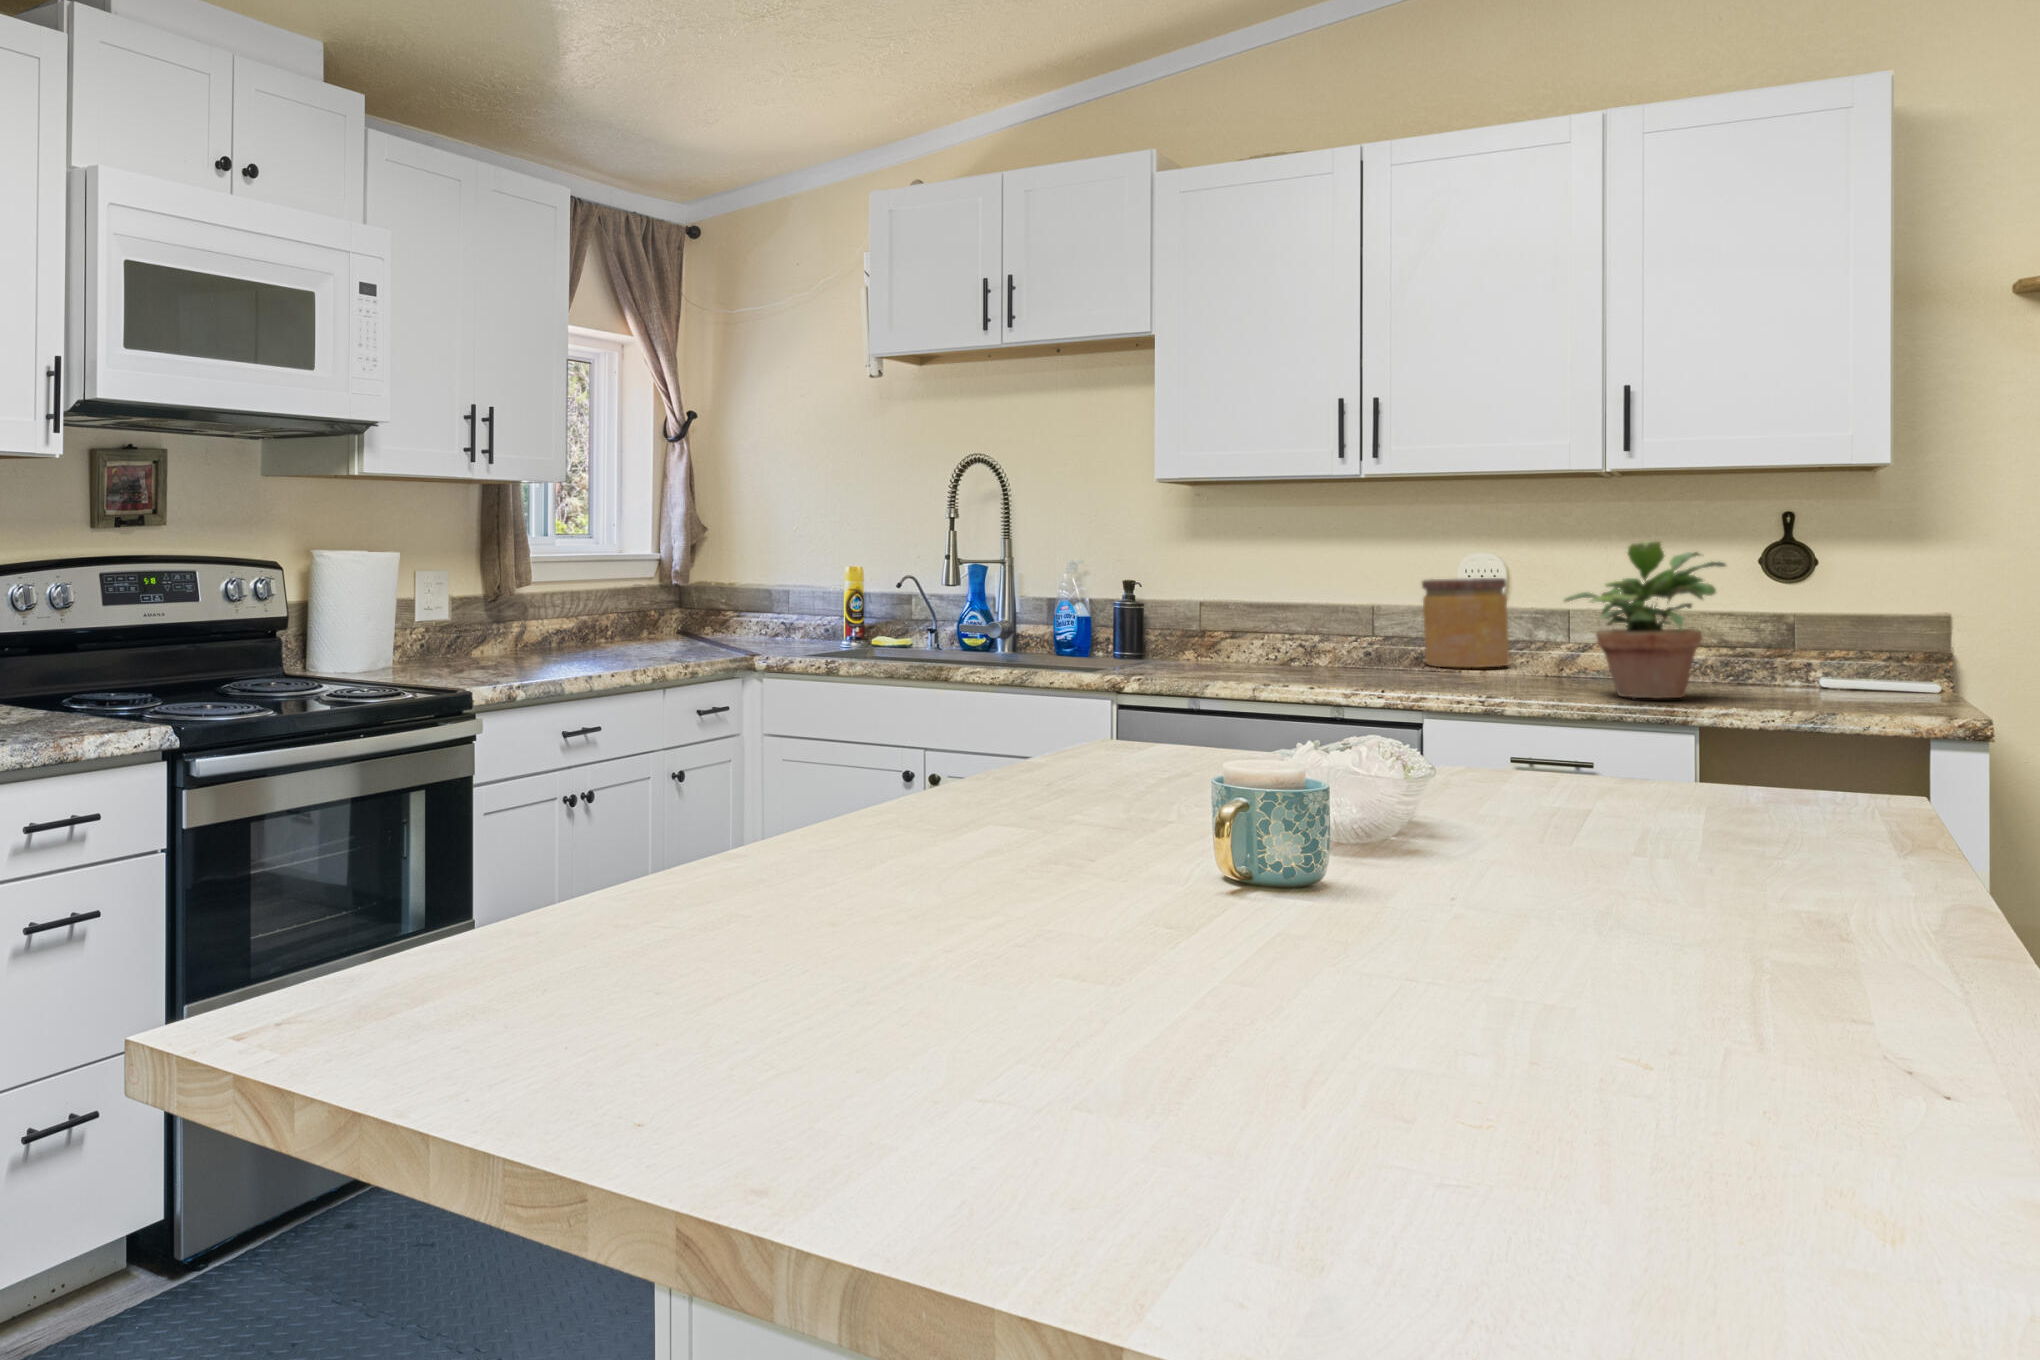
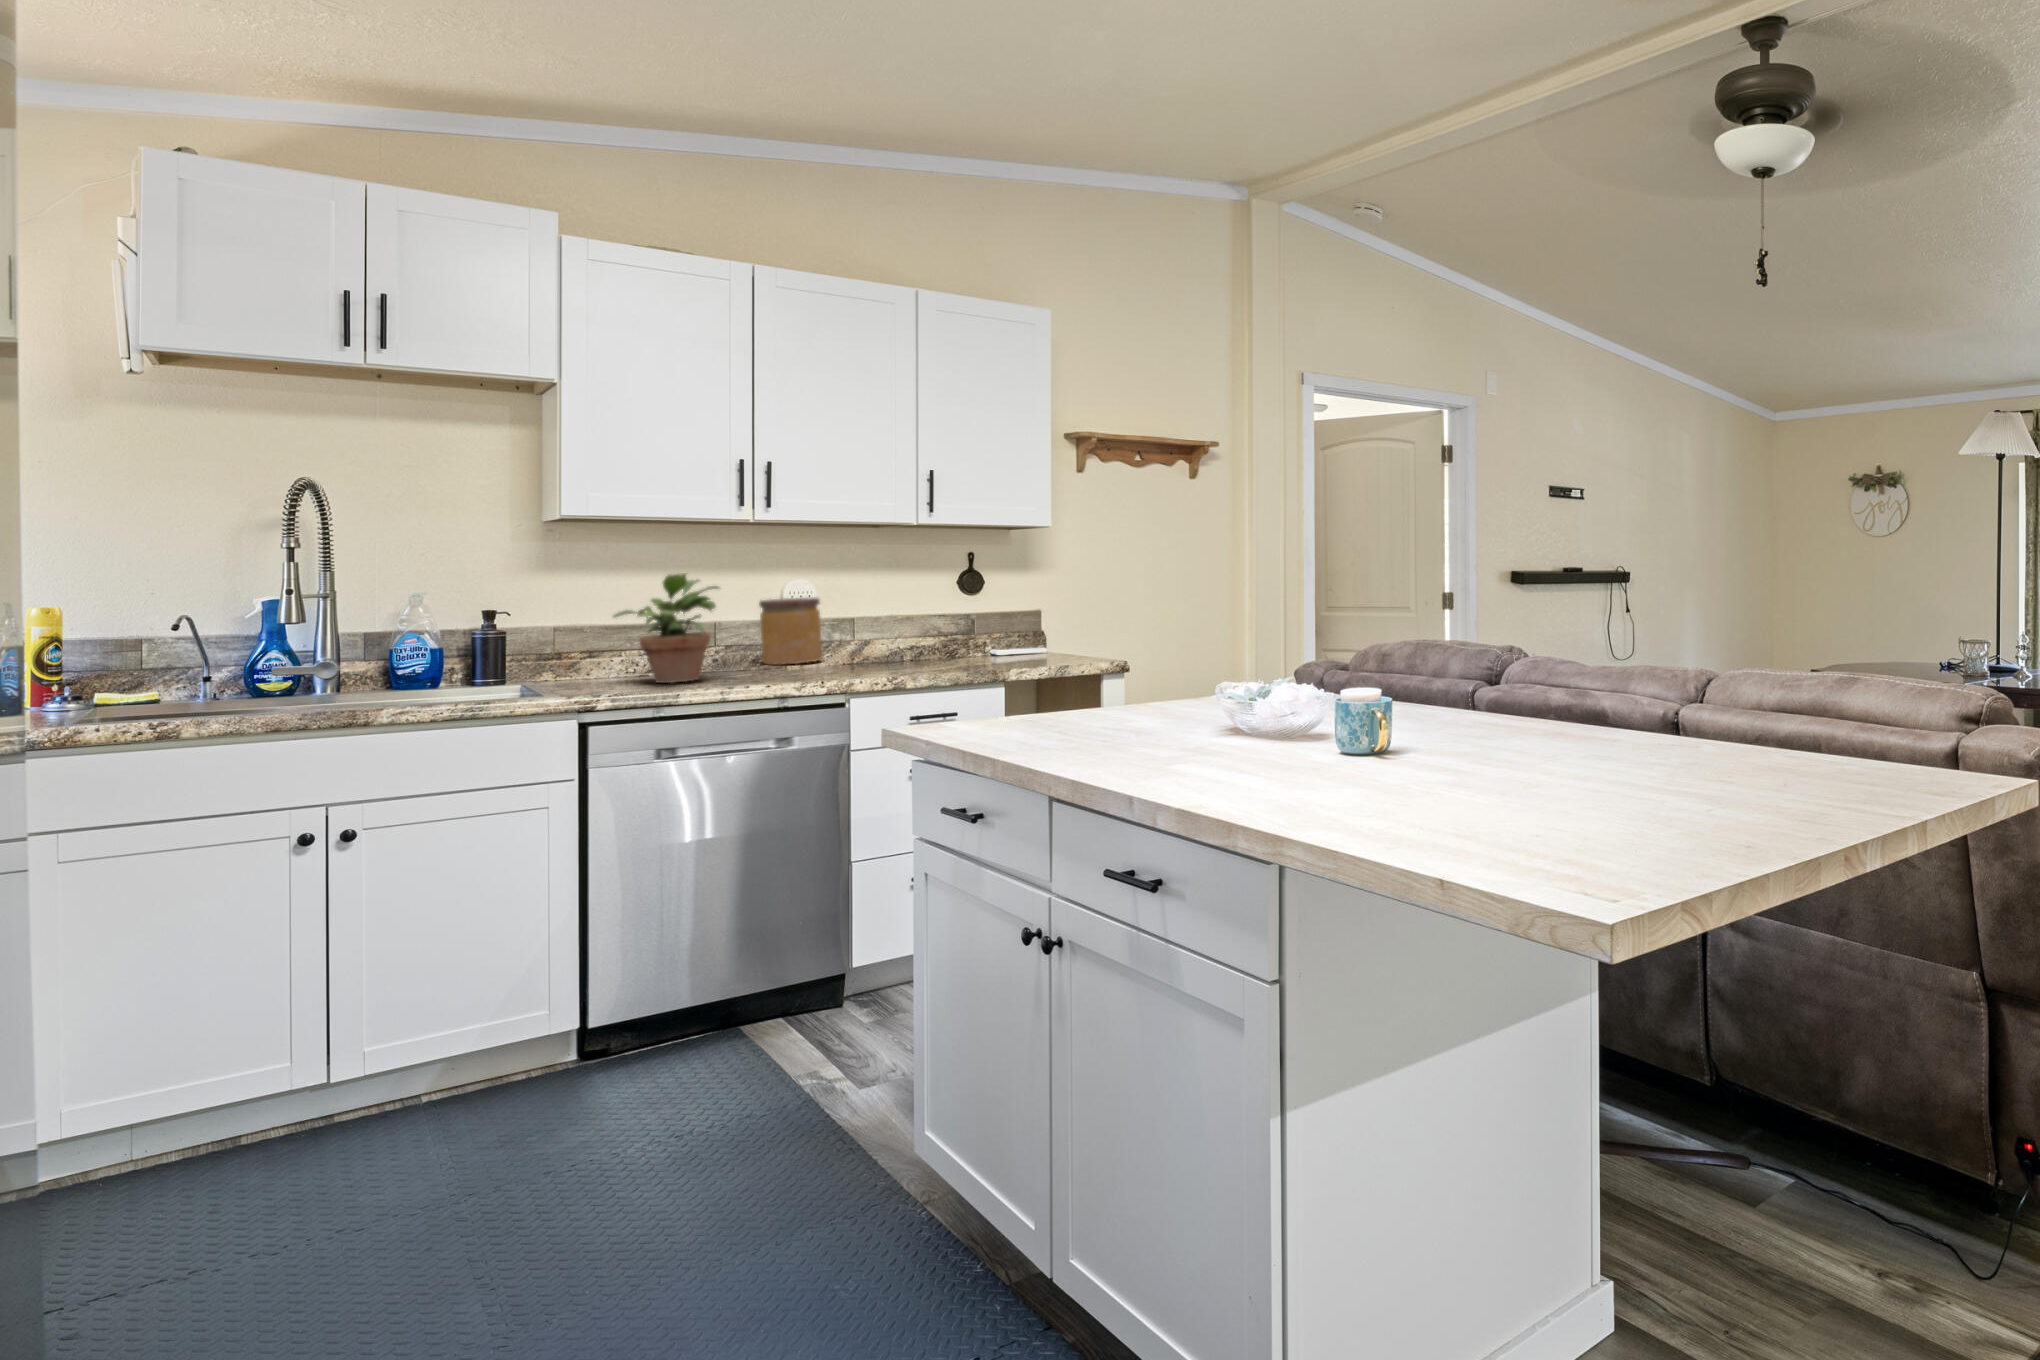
potted plant: present [1564,542,1725,698] -> present [614,573,719,683]

